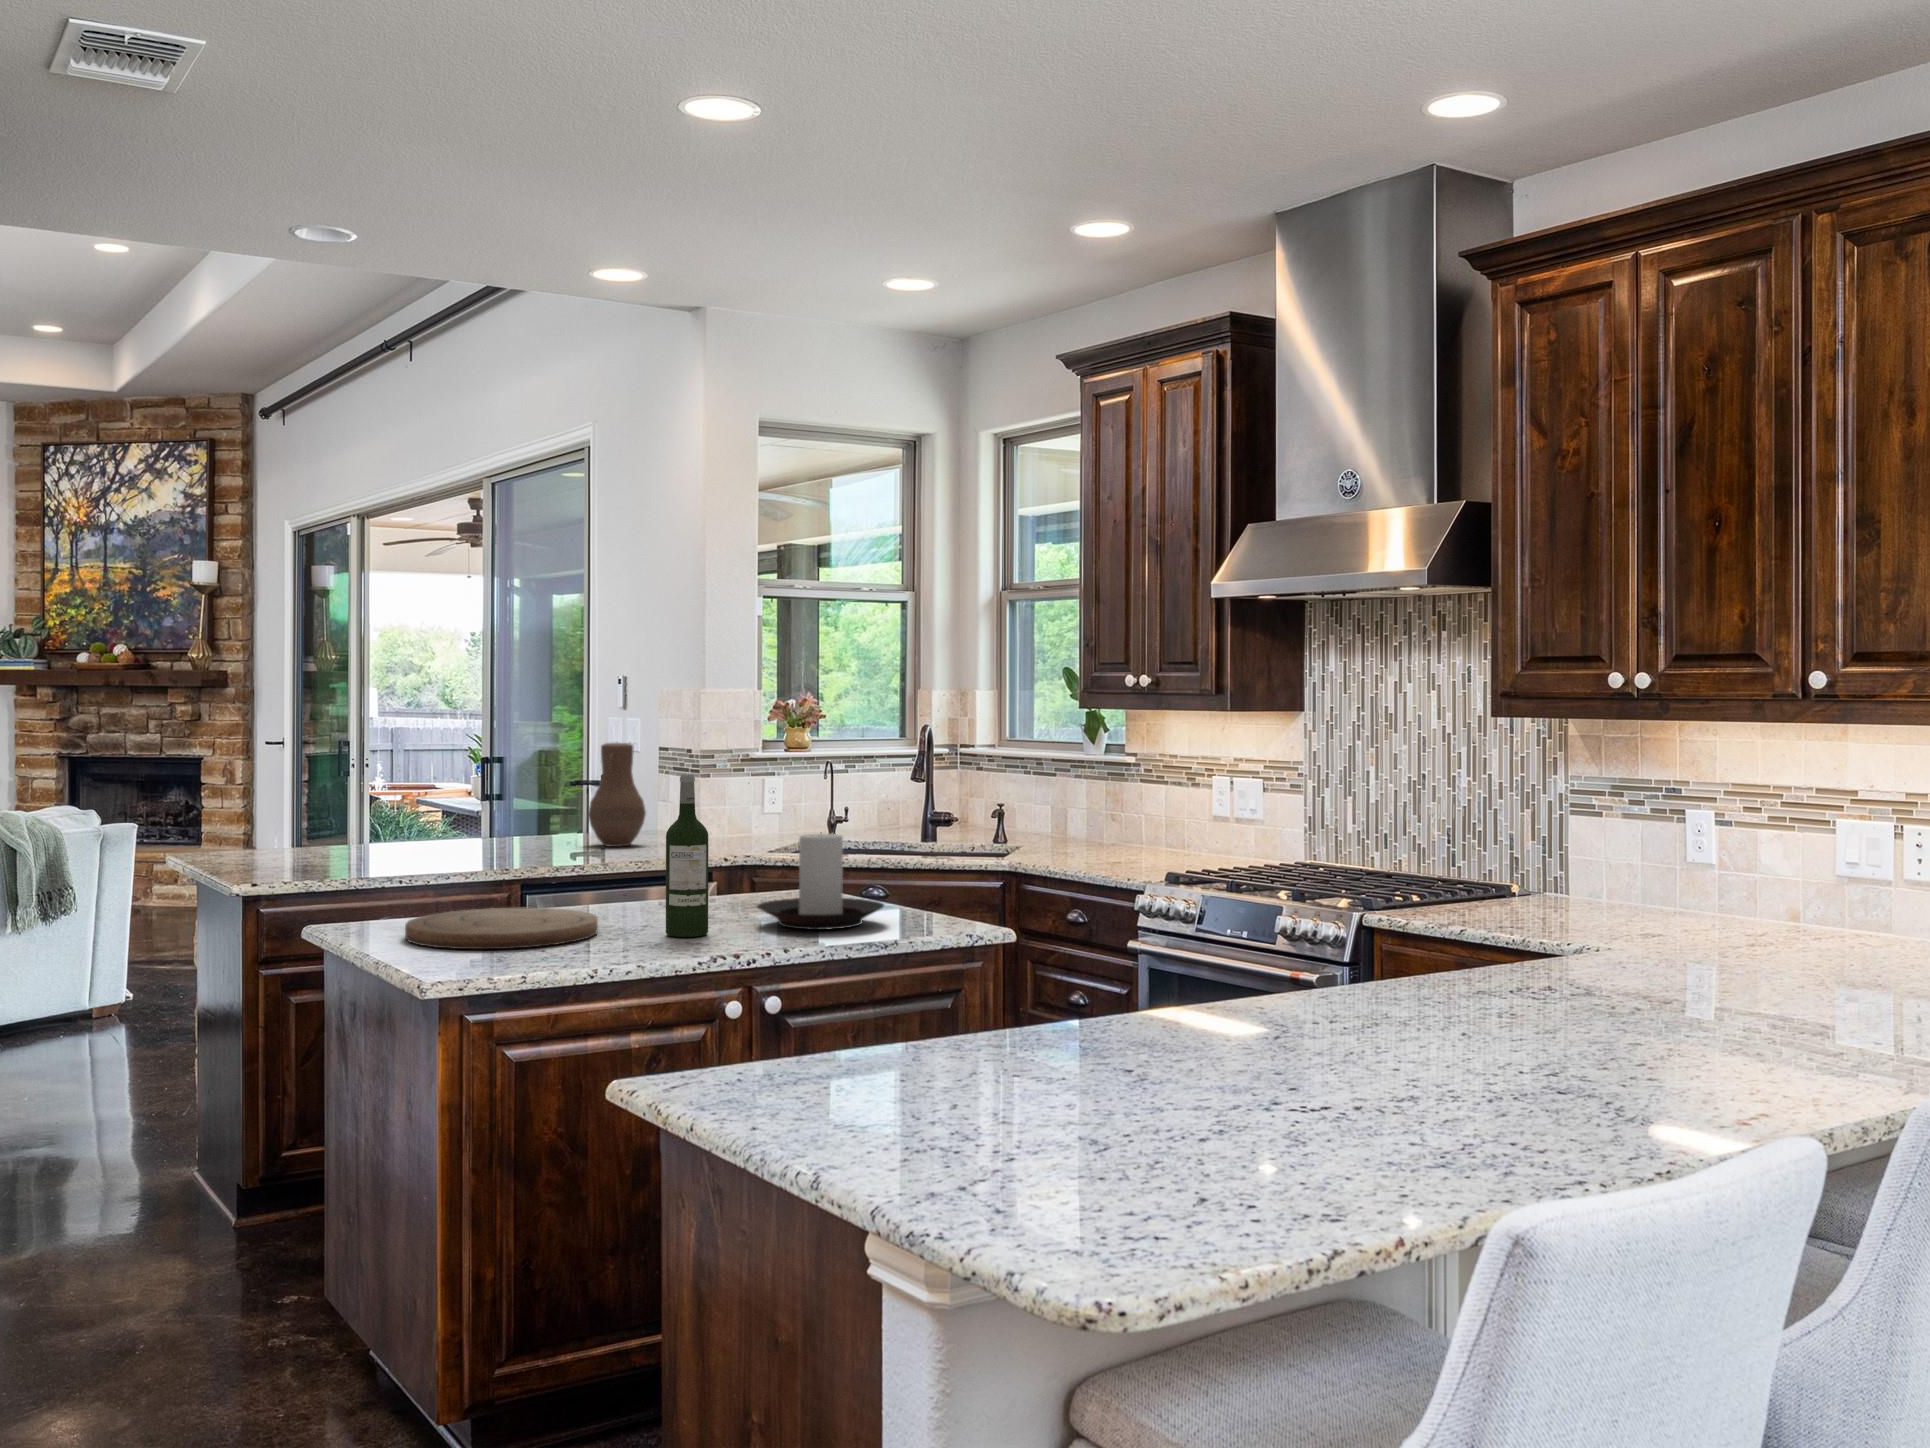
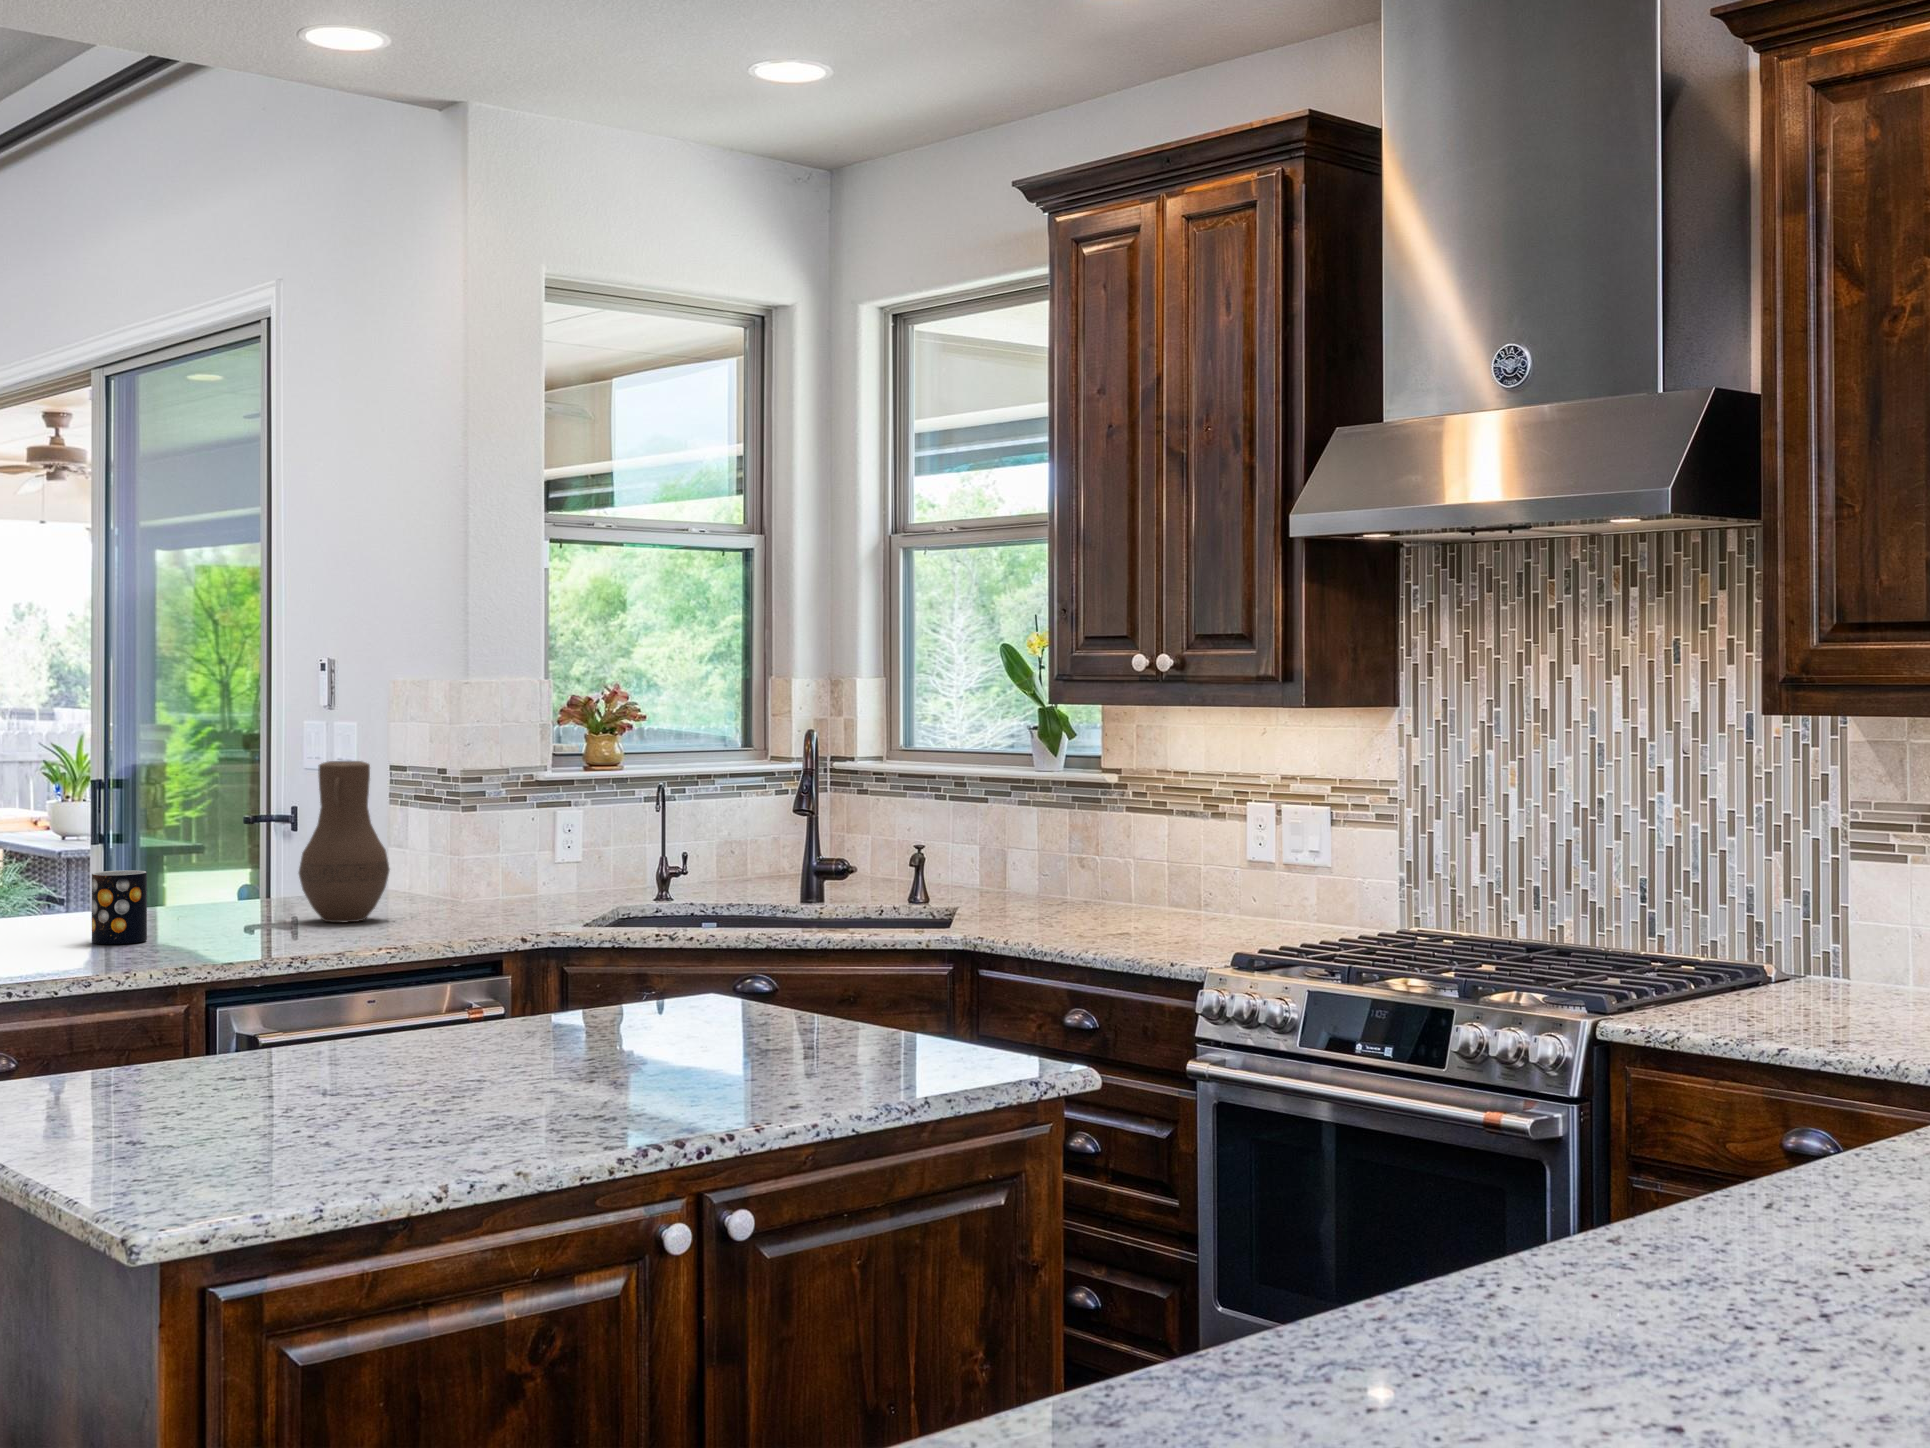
wine bottle: present [666,774,708,937] -> none [533,821,607,1106]
mug: none [457,810,491,856] -> present [92,870,147,944]
candle holder: present [757,832,884,930] -> none [678,909,895,1082]
cutting board: present [405,908,598,949] -> none [59,1054,410,1148]

